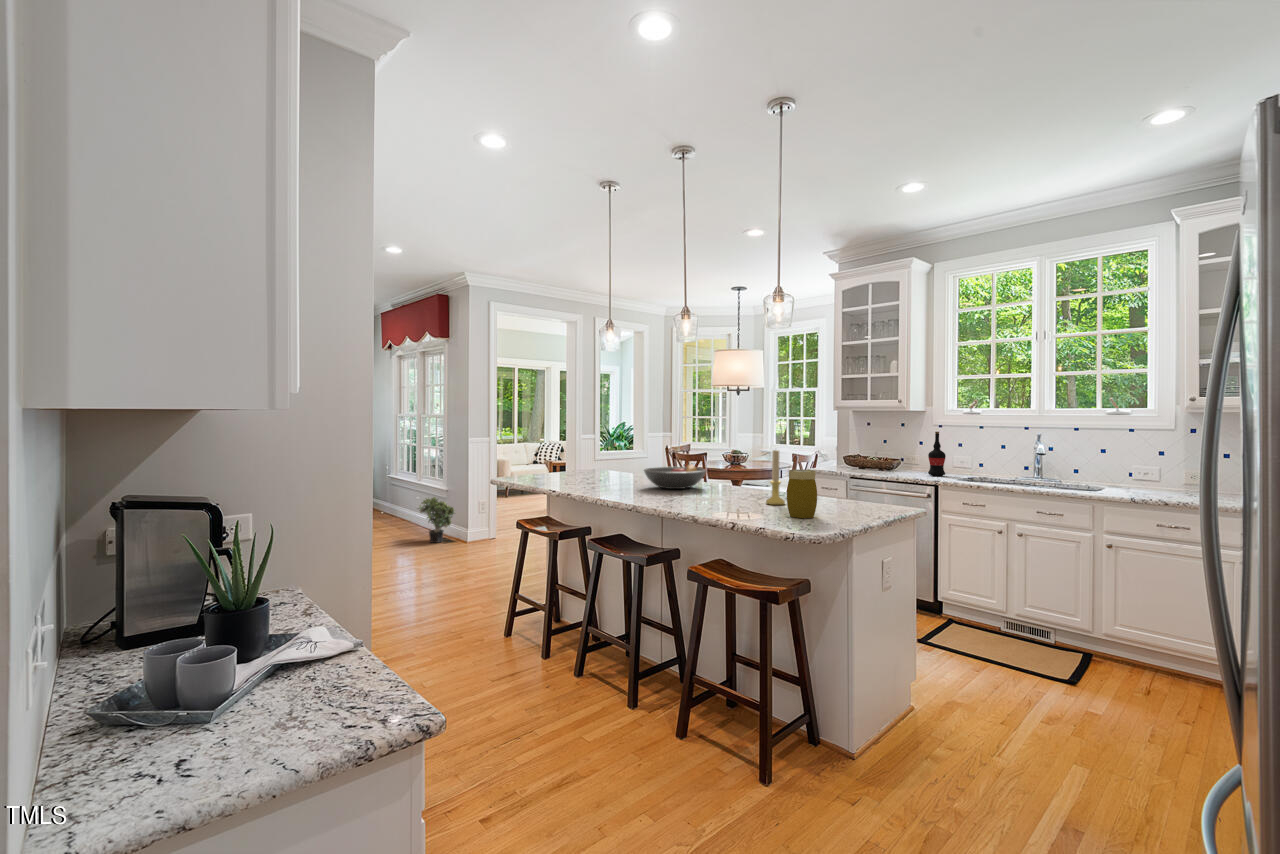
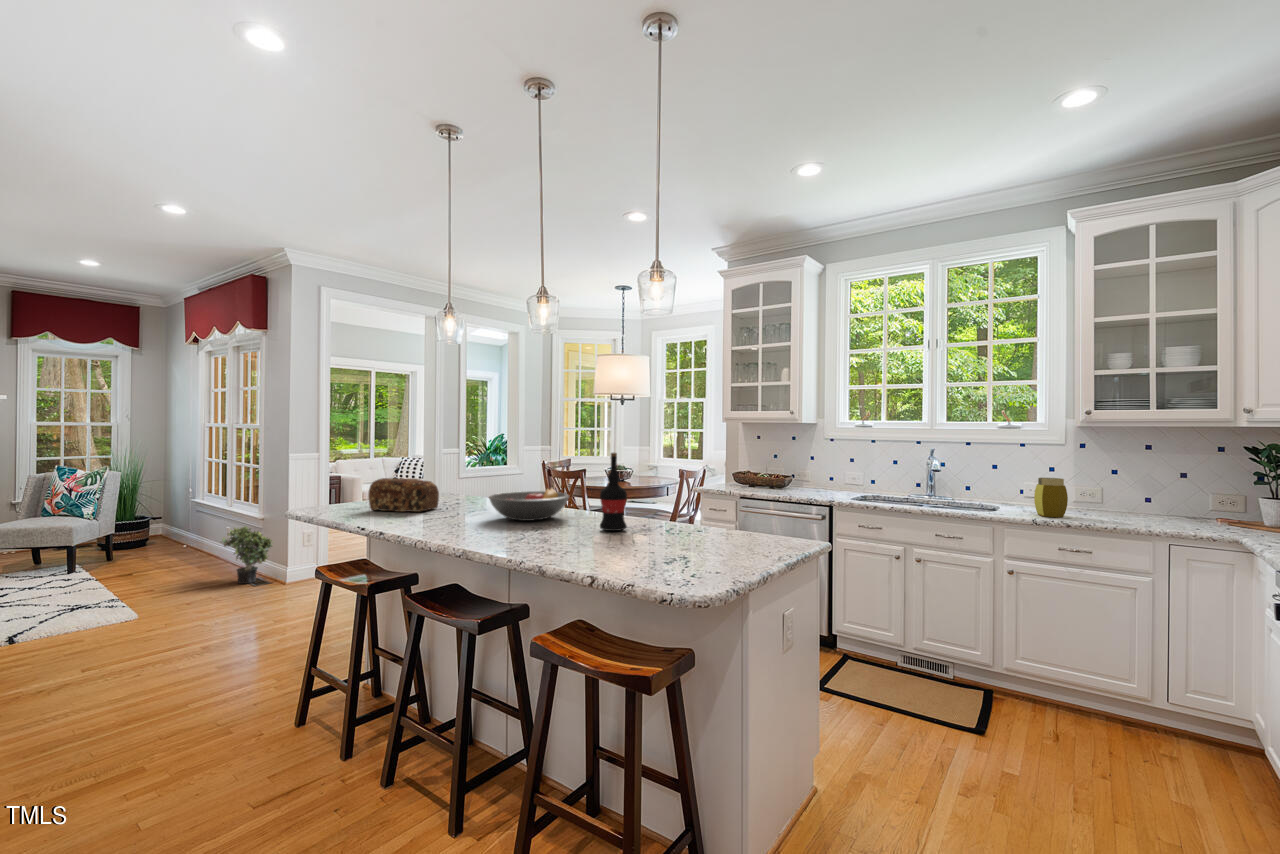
wine bottle: present [928,432,946,476] -> present [600,453,627,531]
candle holder: present [766,450,785,505] -> none [638,470,663,544]
bread loaf: none [550,456,601,482] -> present [368,478,439,512]
jar: present [787,470,817,518] -> present [1034,478,1068,517]

